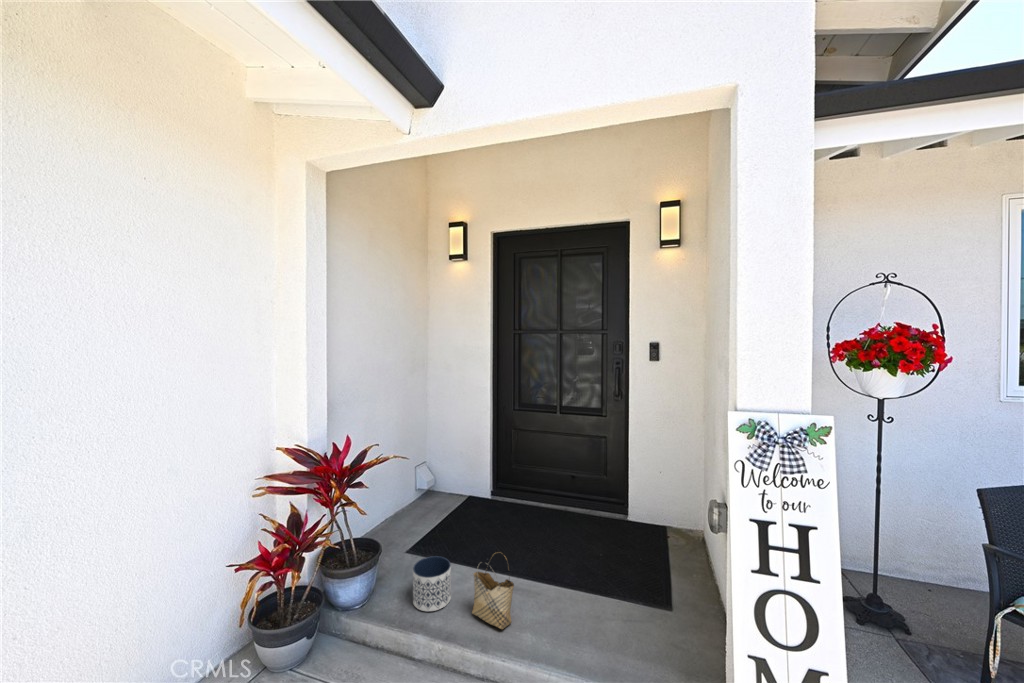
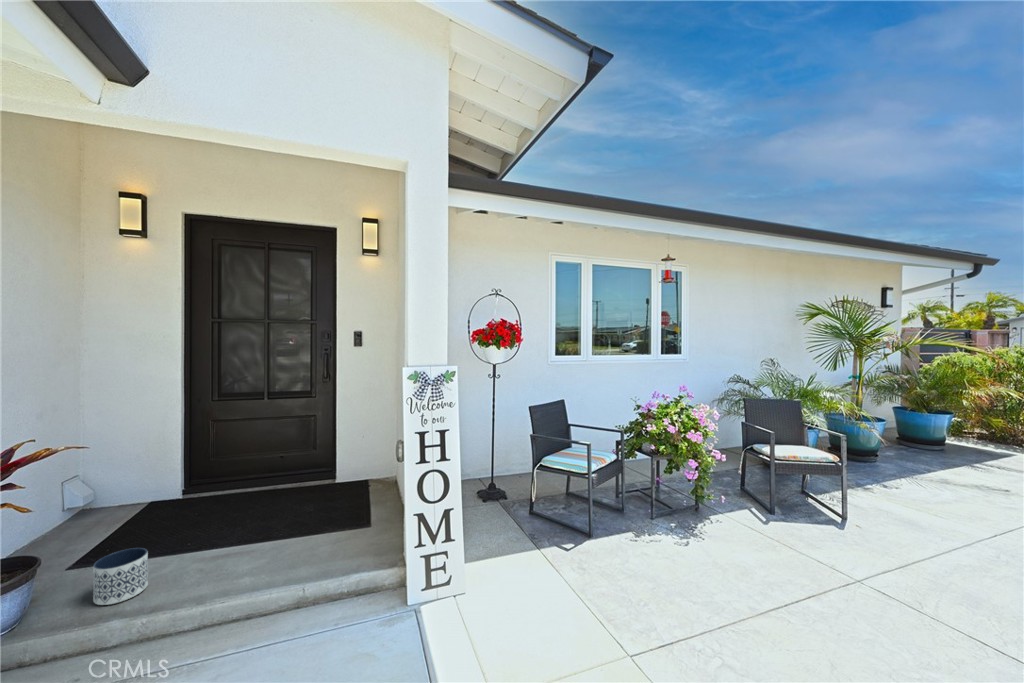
woven basket: present [472,552,514,629] -> none [179,519,229,585]

